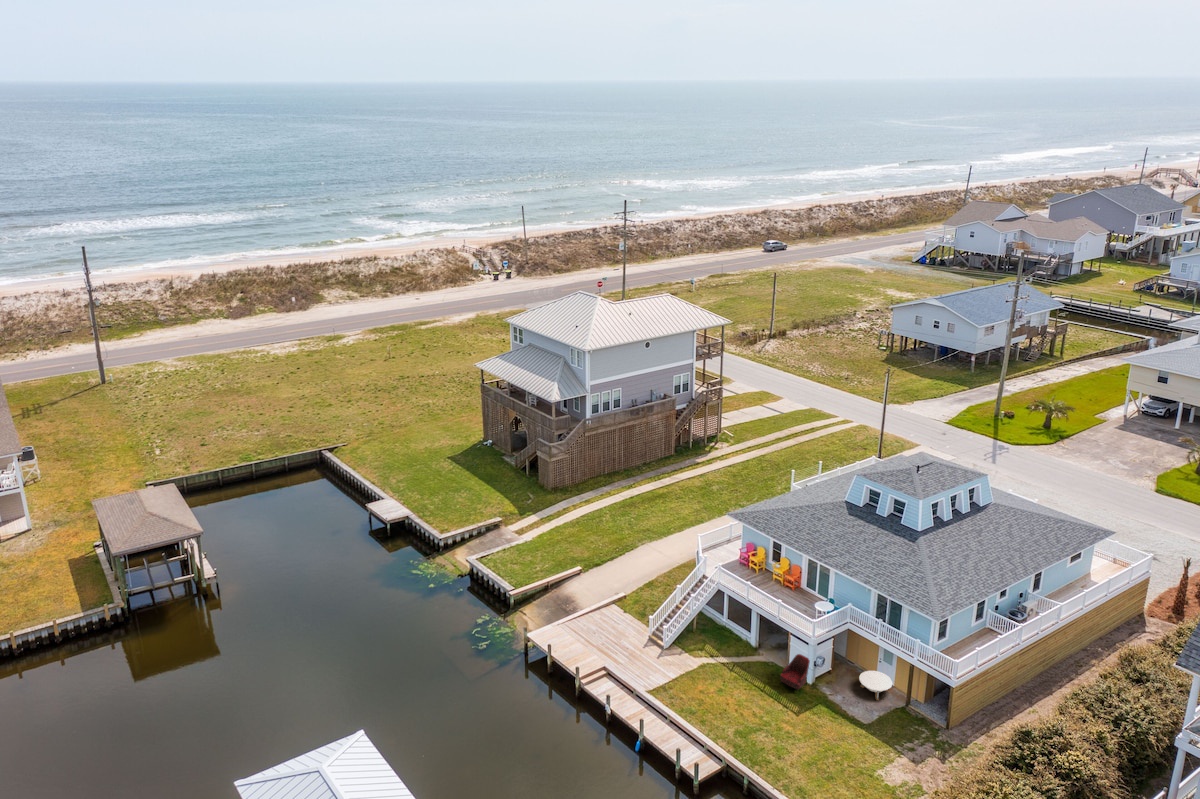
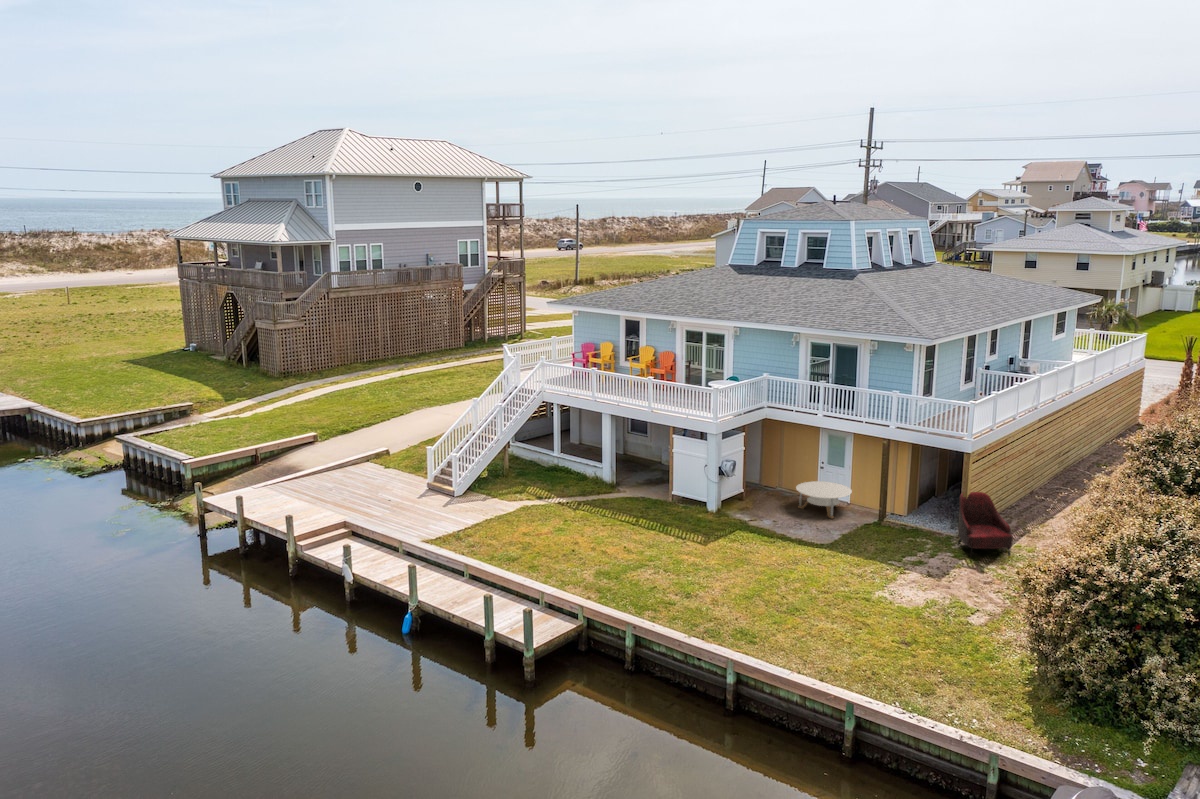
armchair: present [780,654,810,689] -> present [957,492,1013,556]

